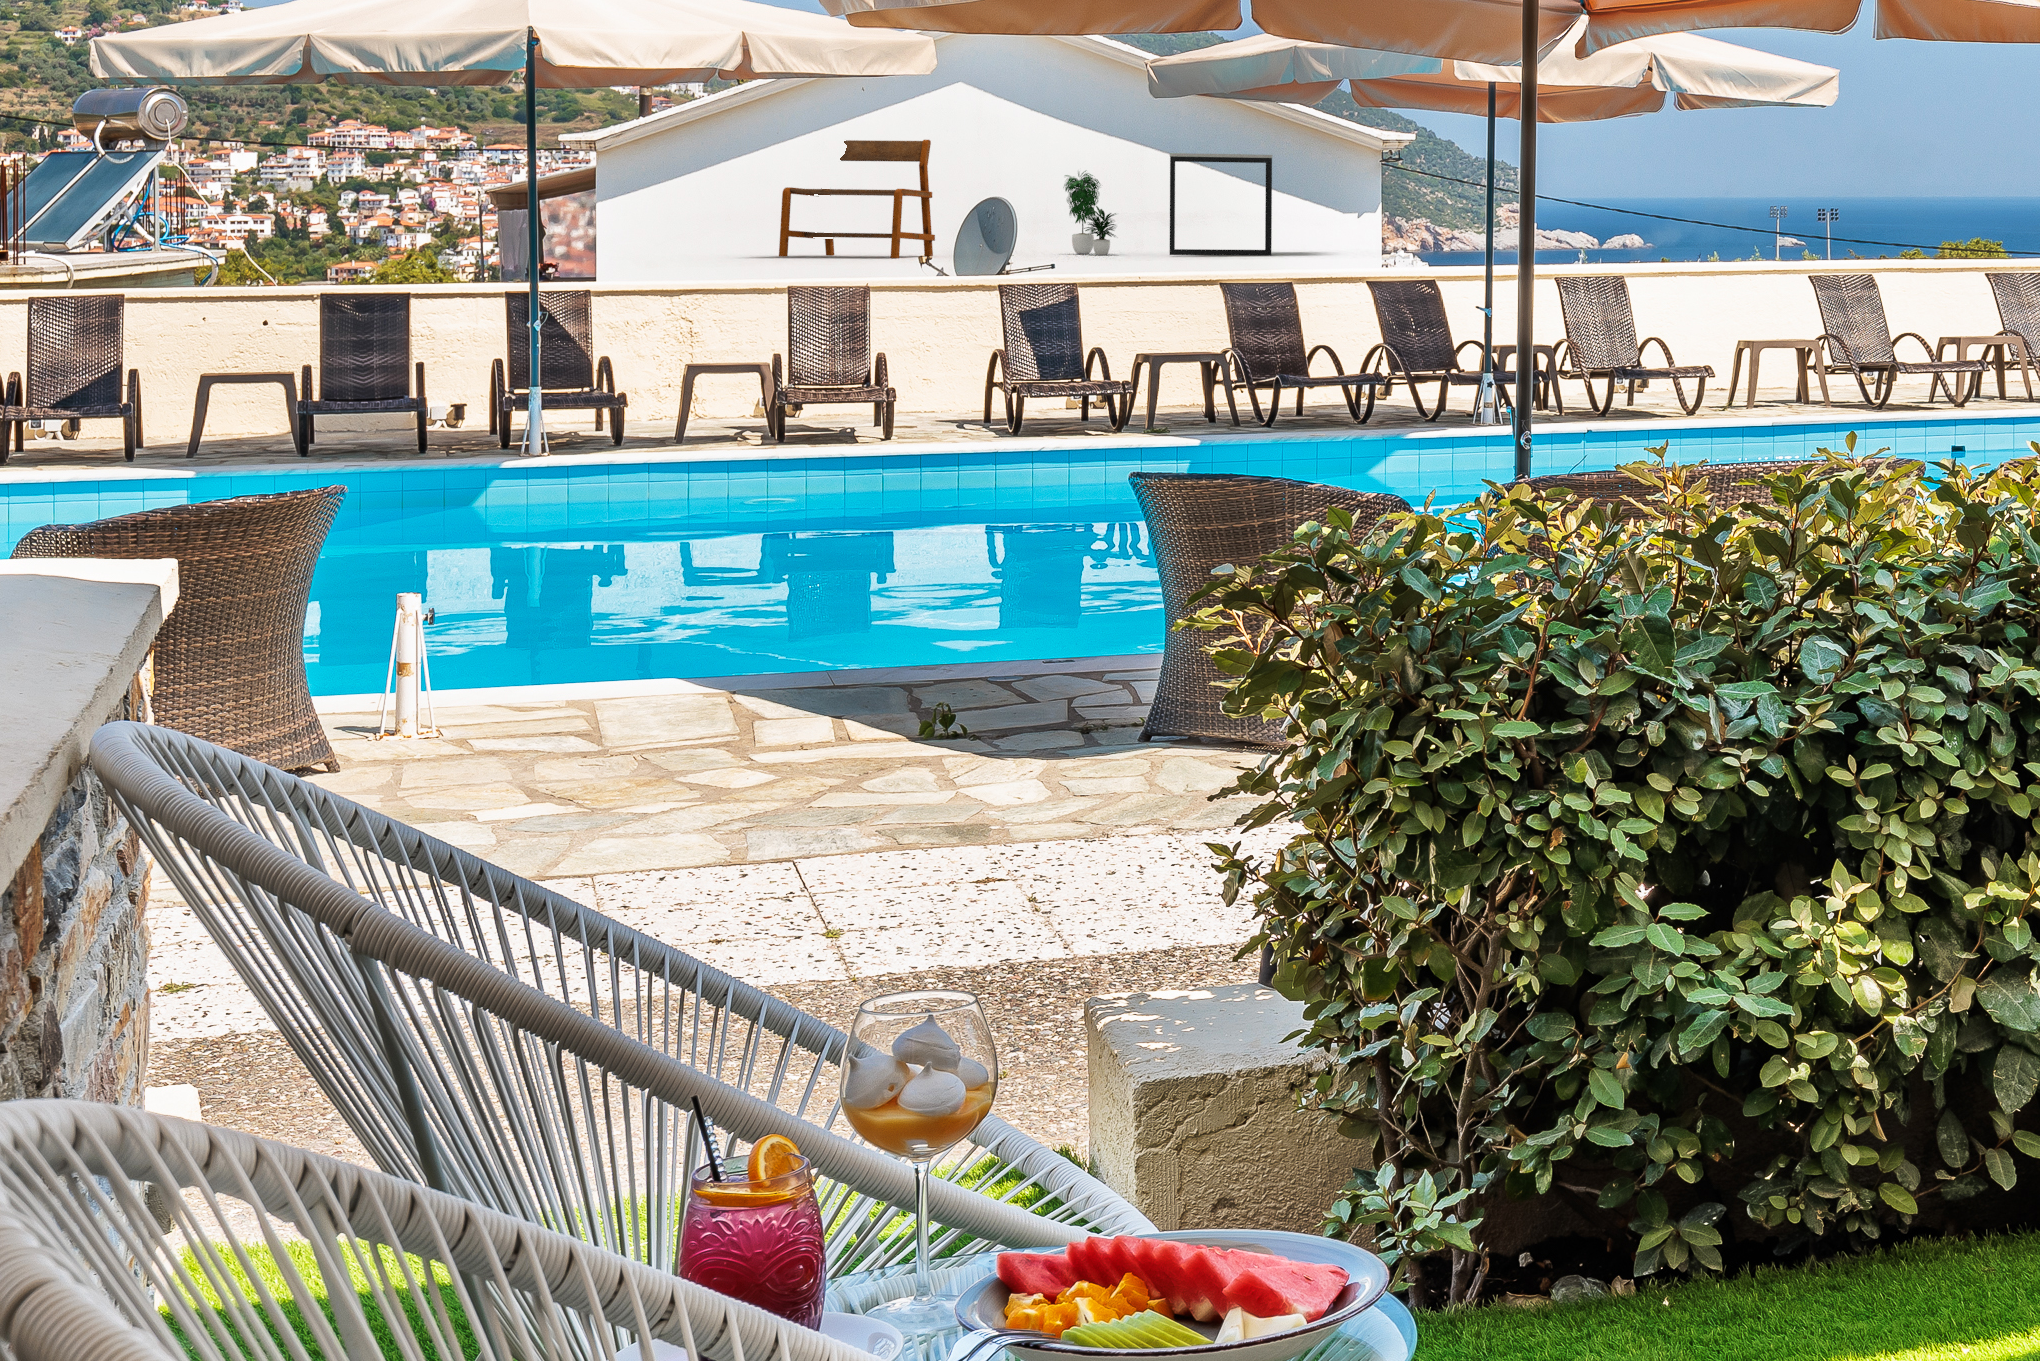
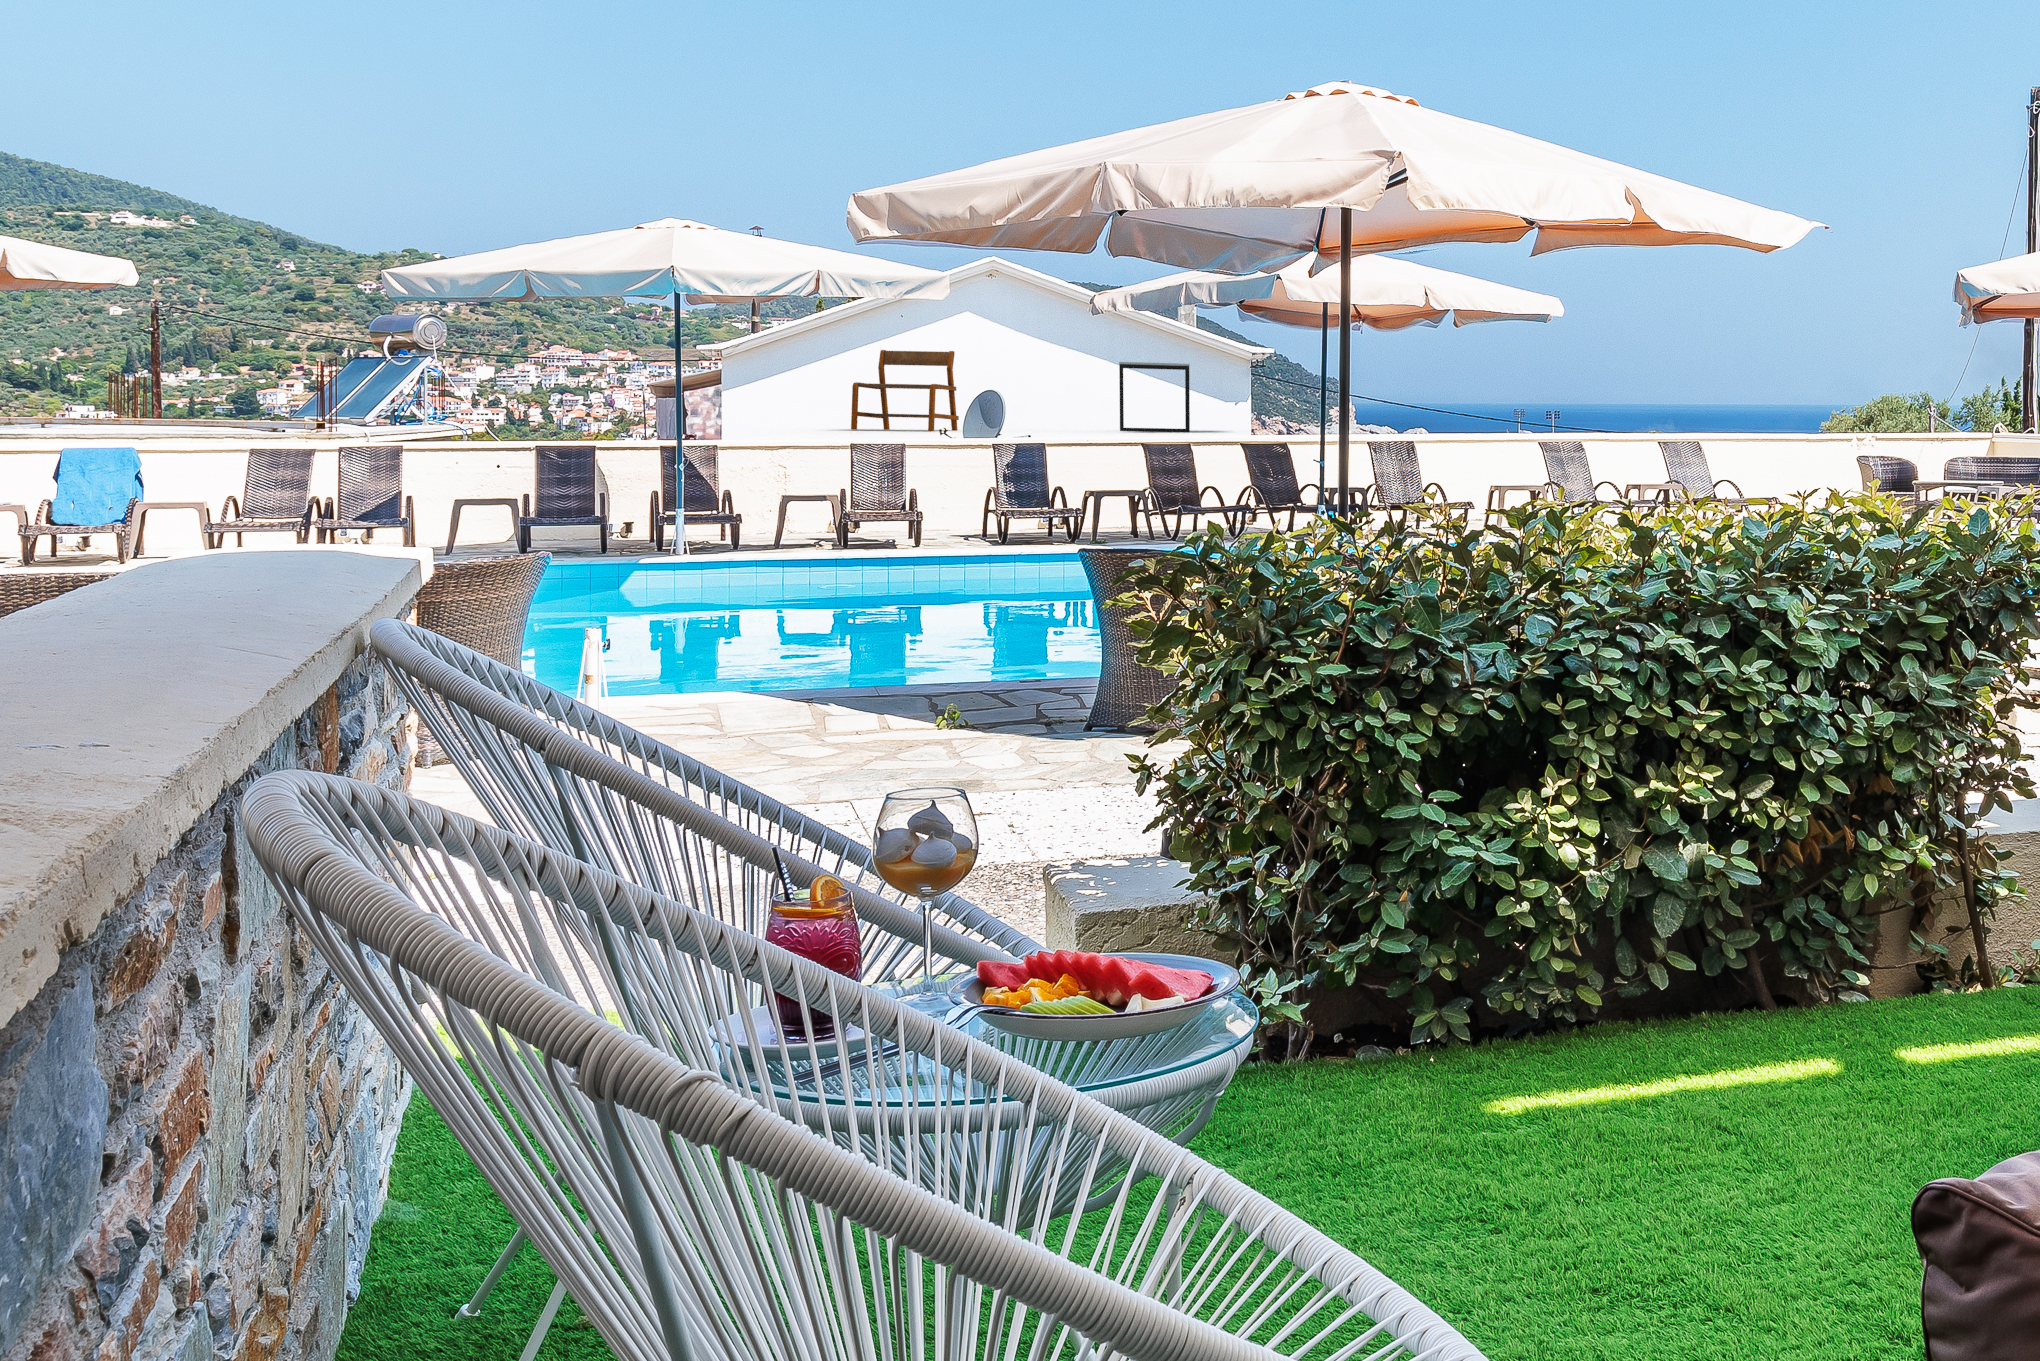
potted plant: present [1064,171,1116,255] -> none [1046,371,1085,431]

